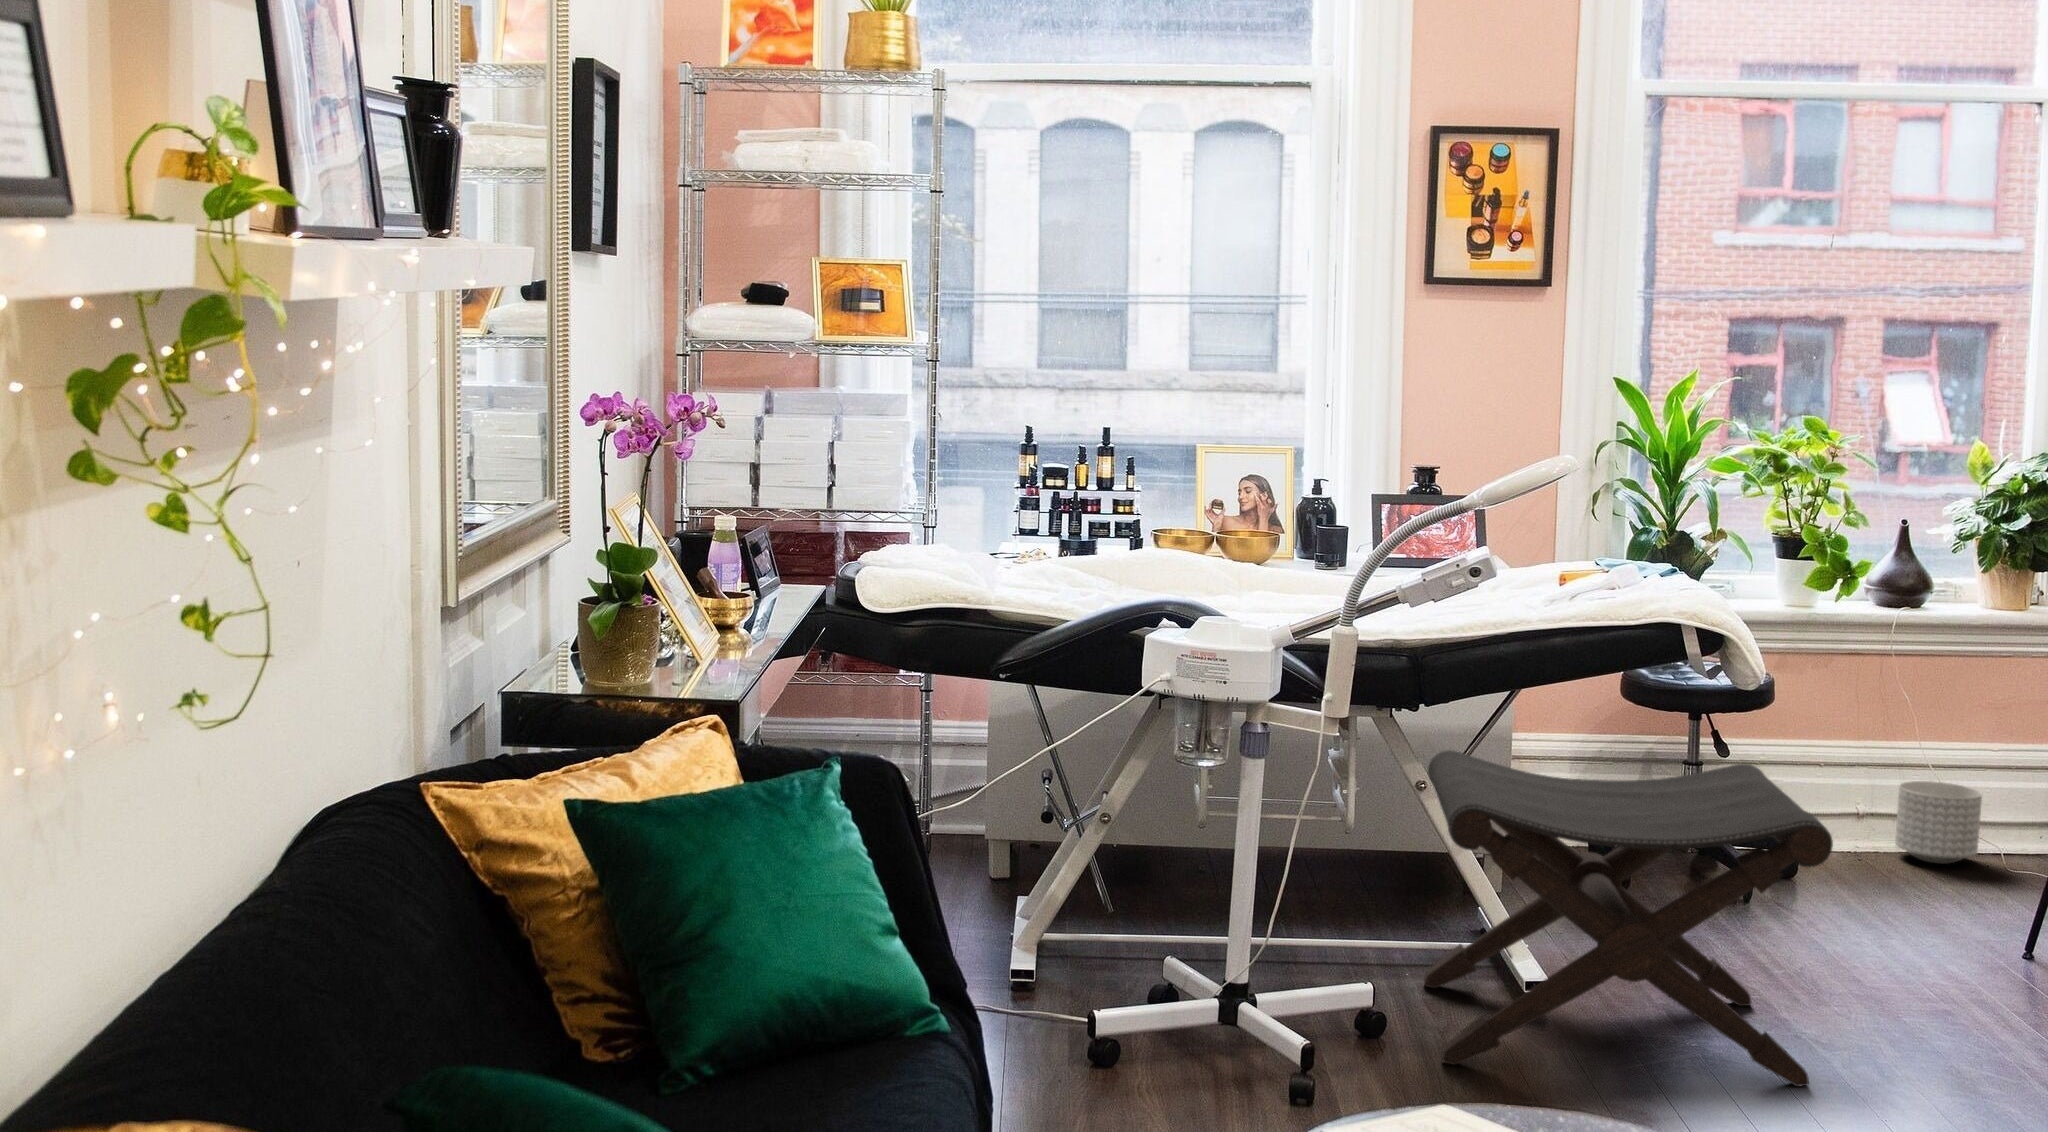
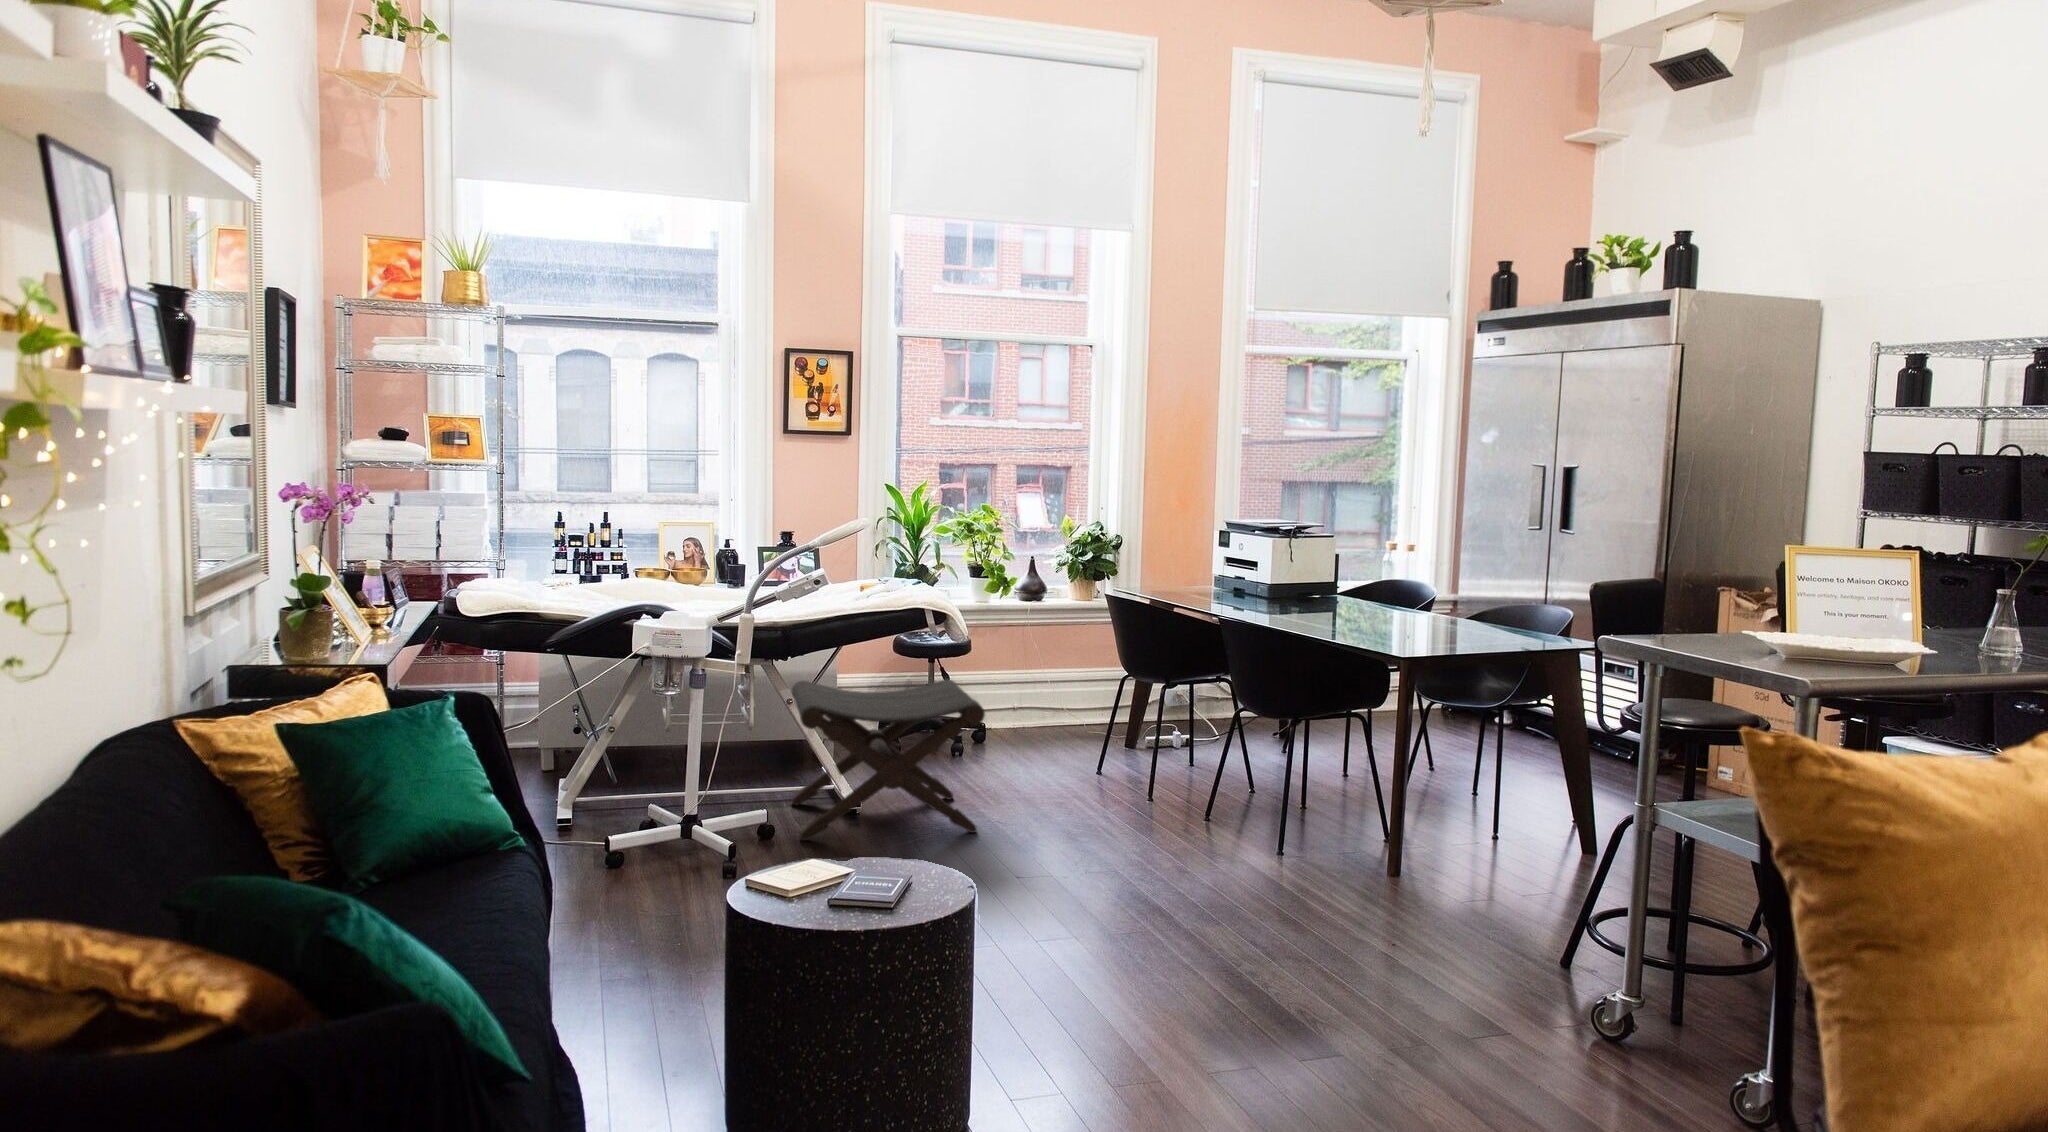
planter: present [1895,781,1982,864] -> none [1025,687,1063,727]

